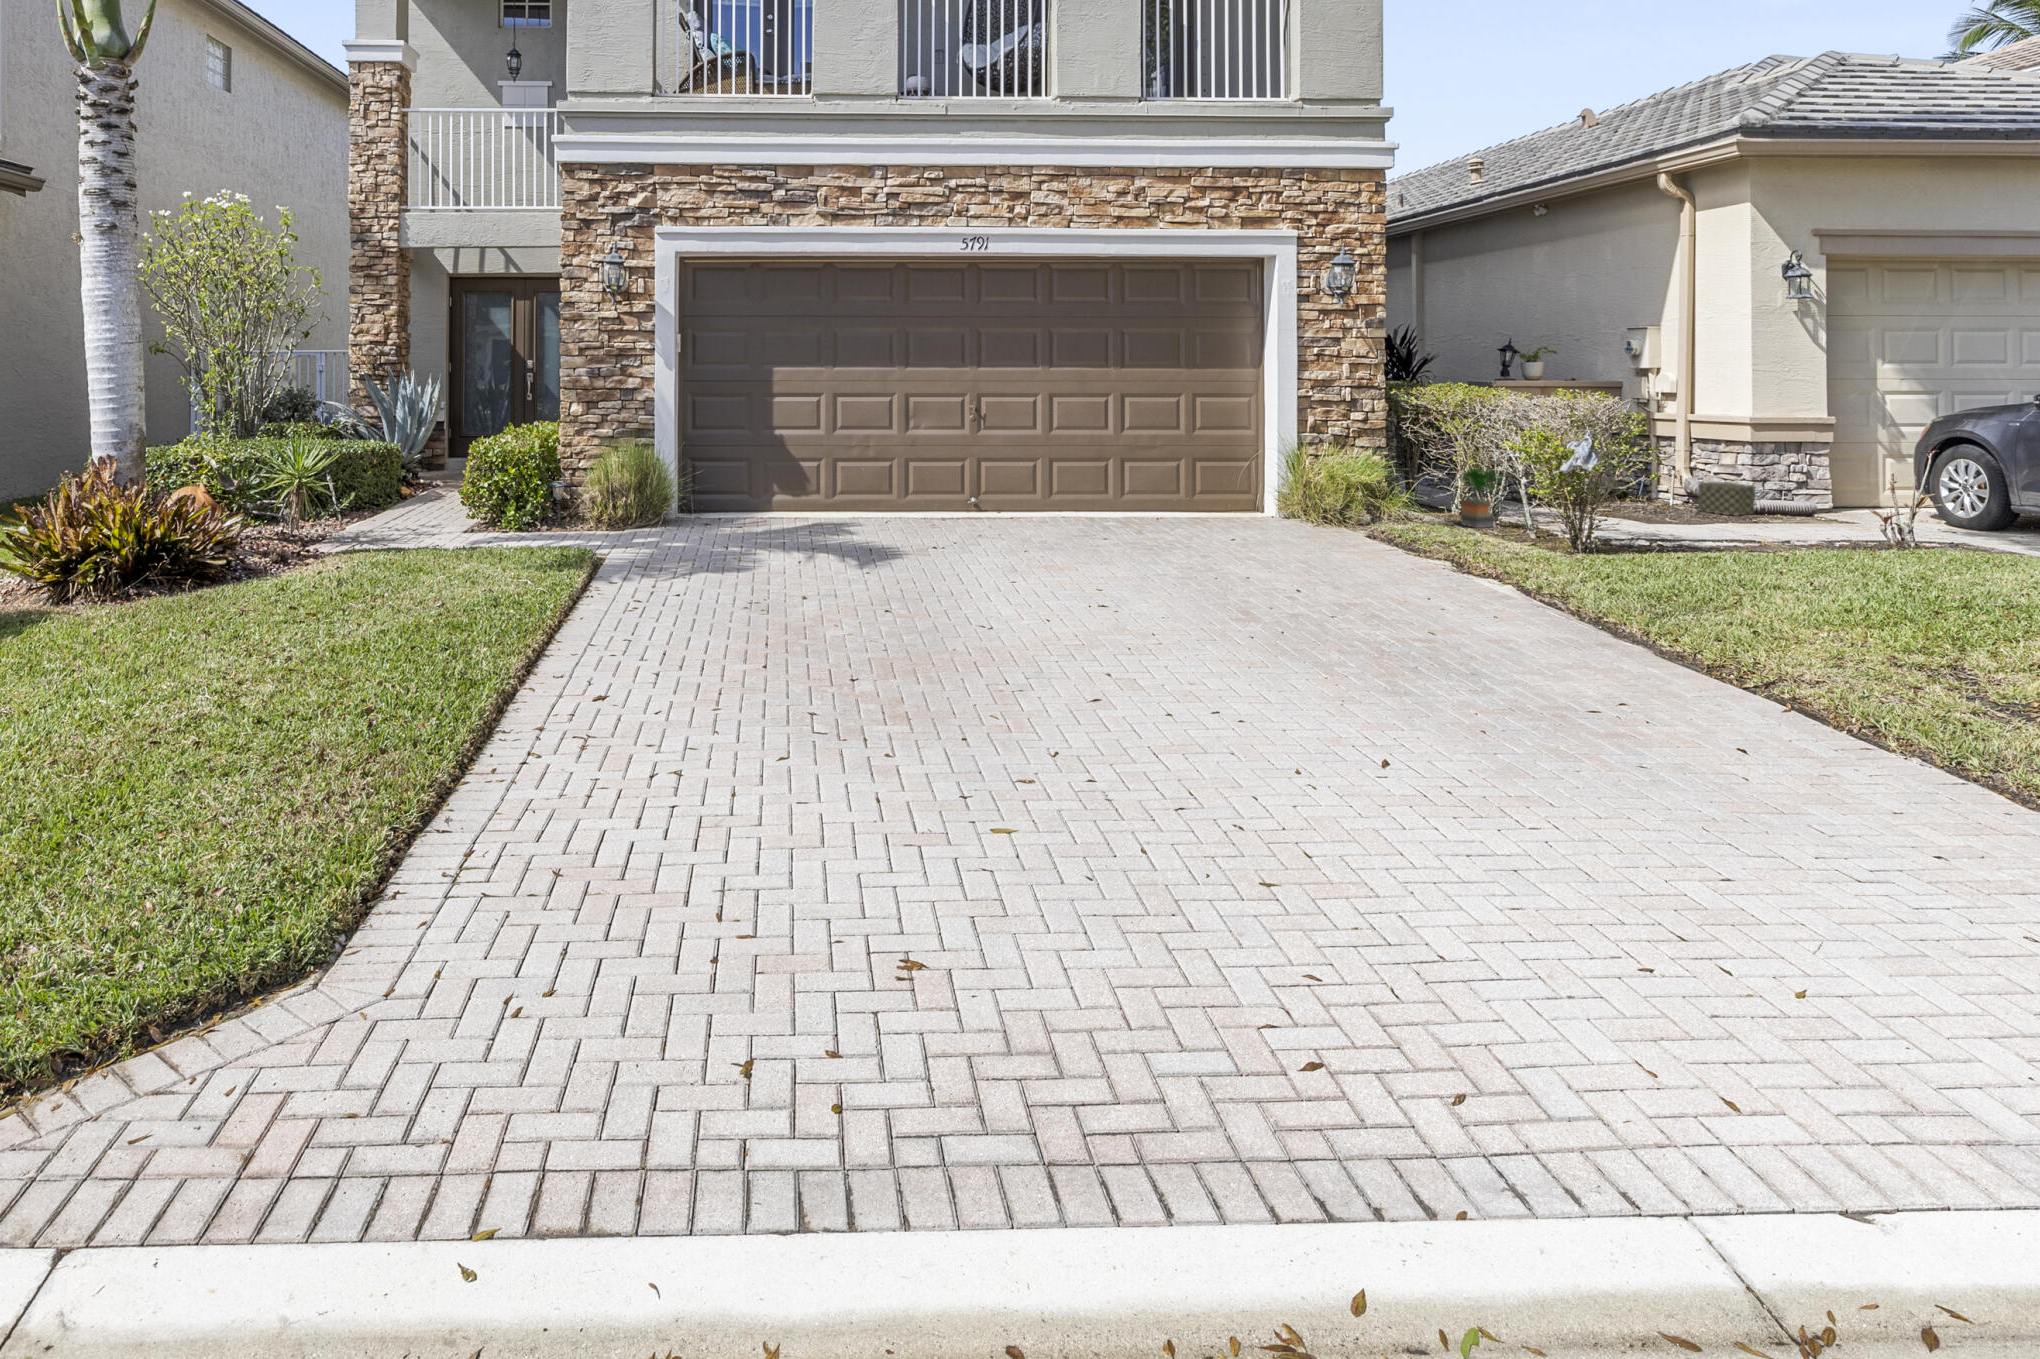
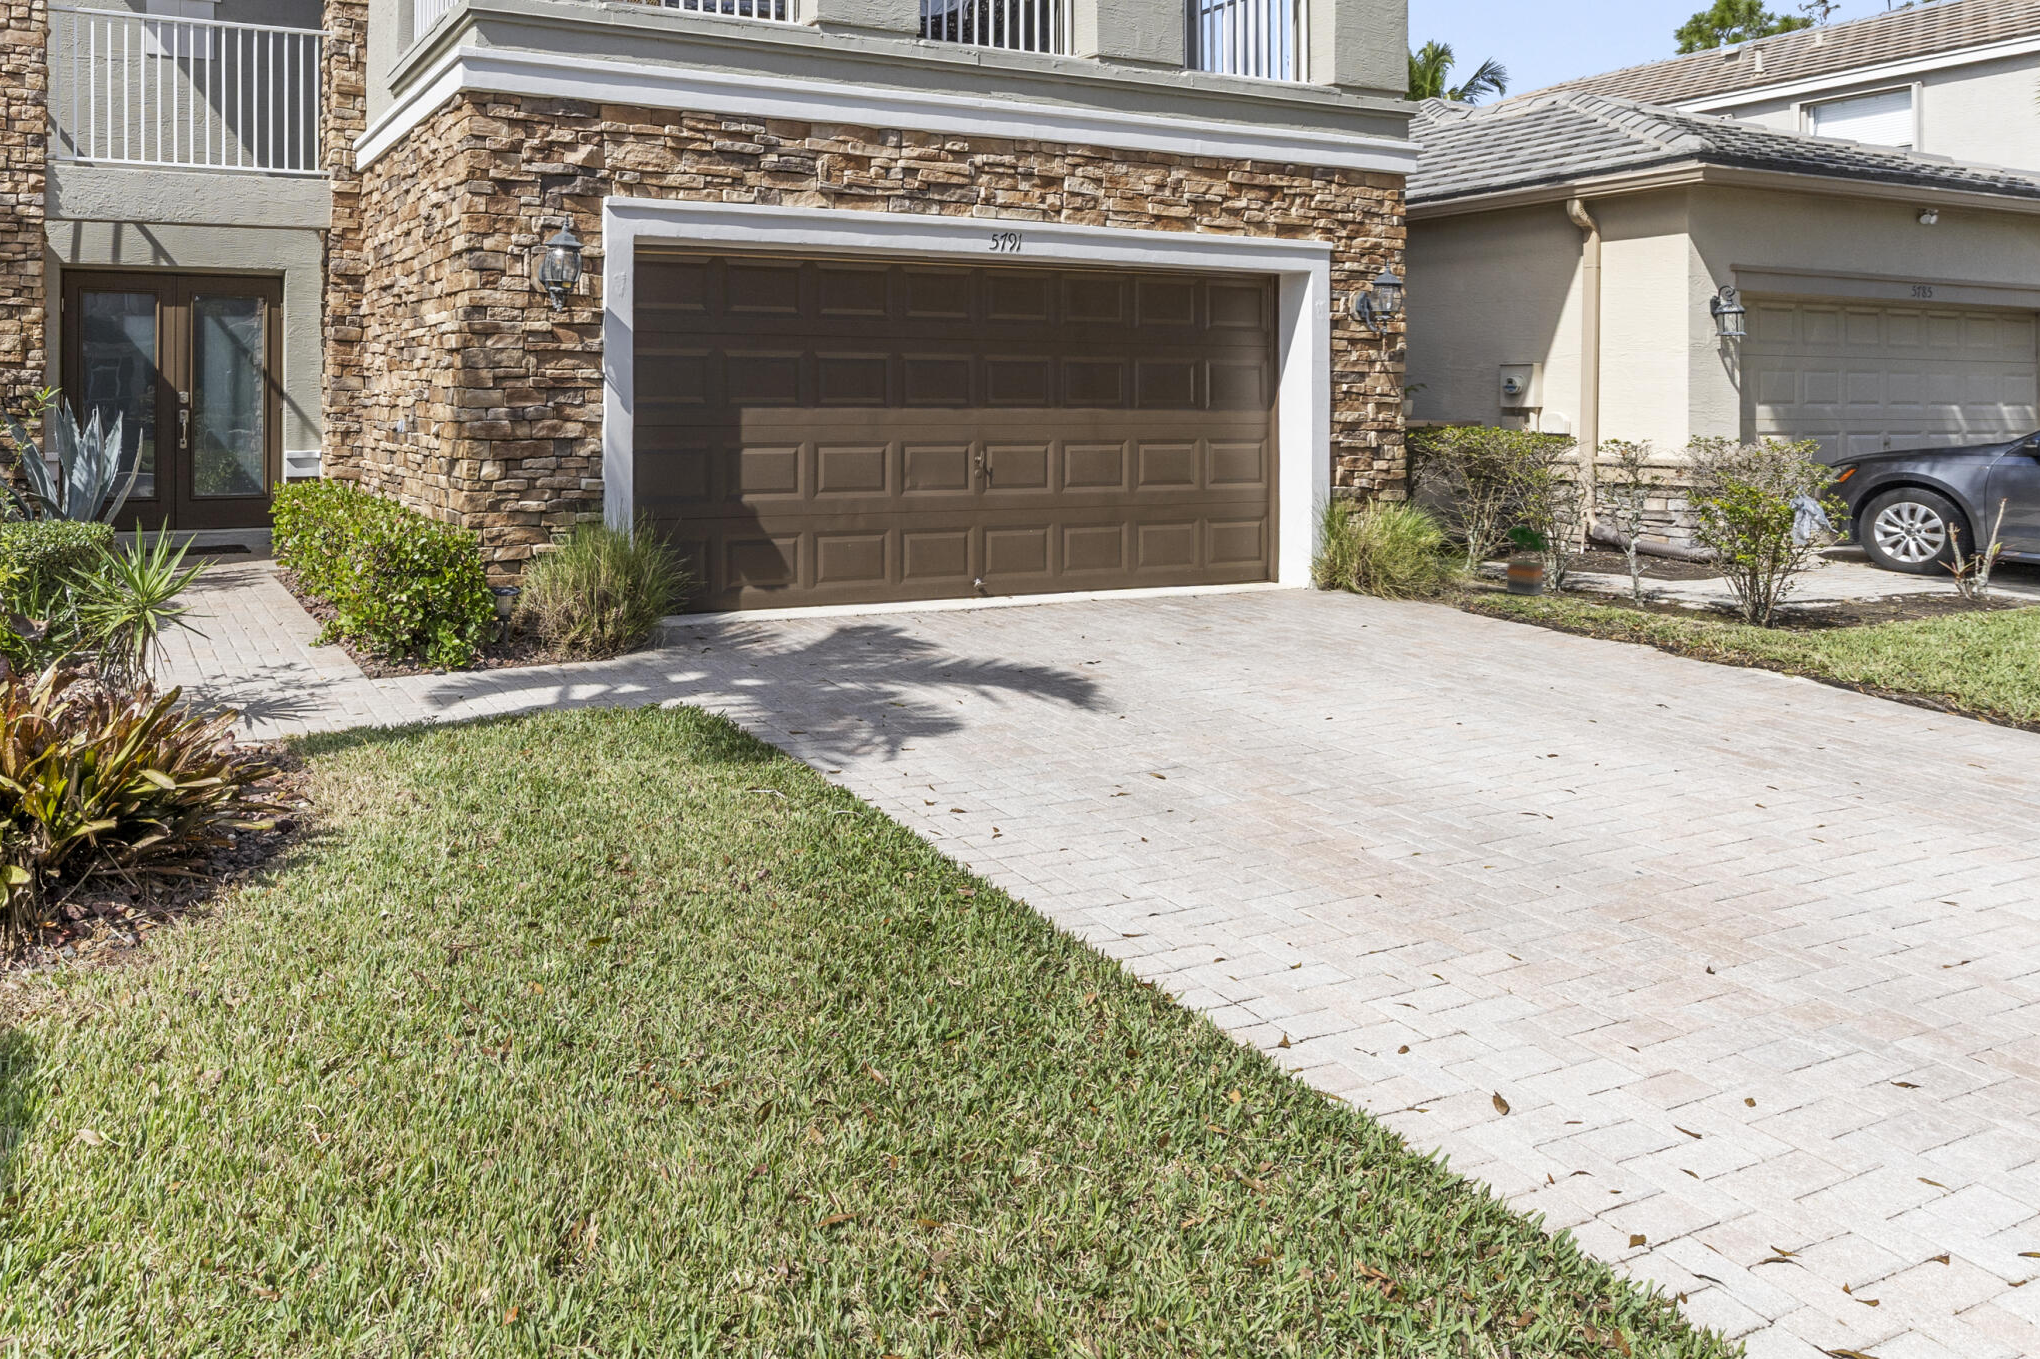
storage box: present [1698,482,1756,516] -> none [1628,530,1686,567]

